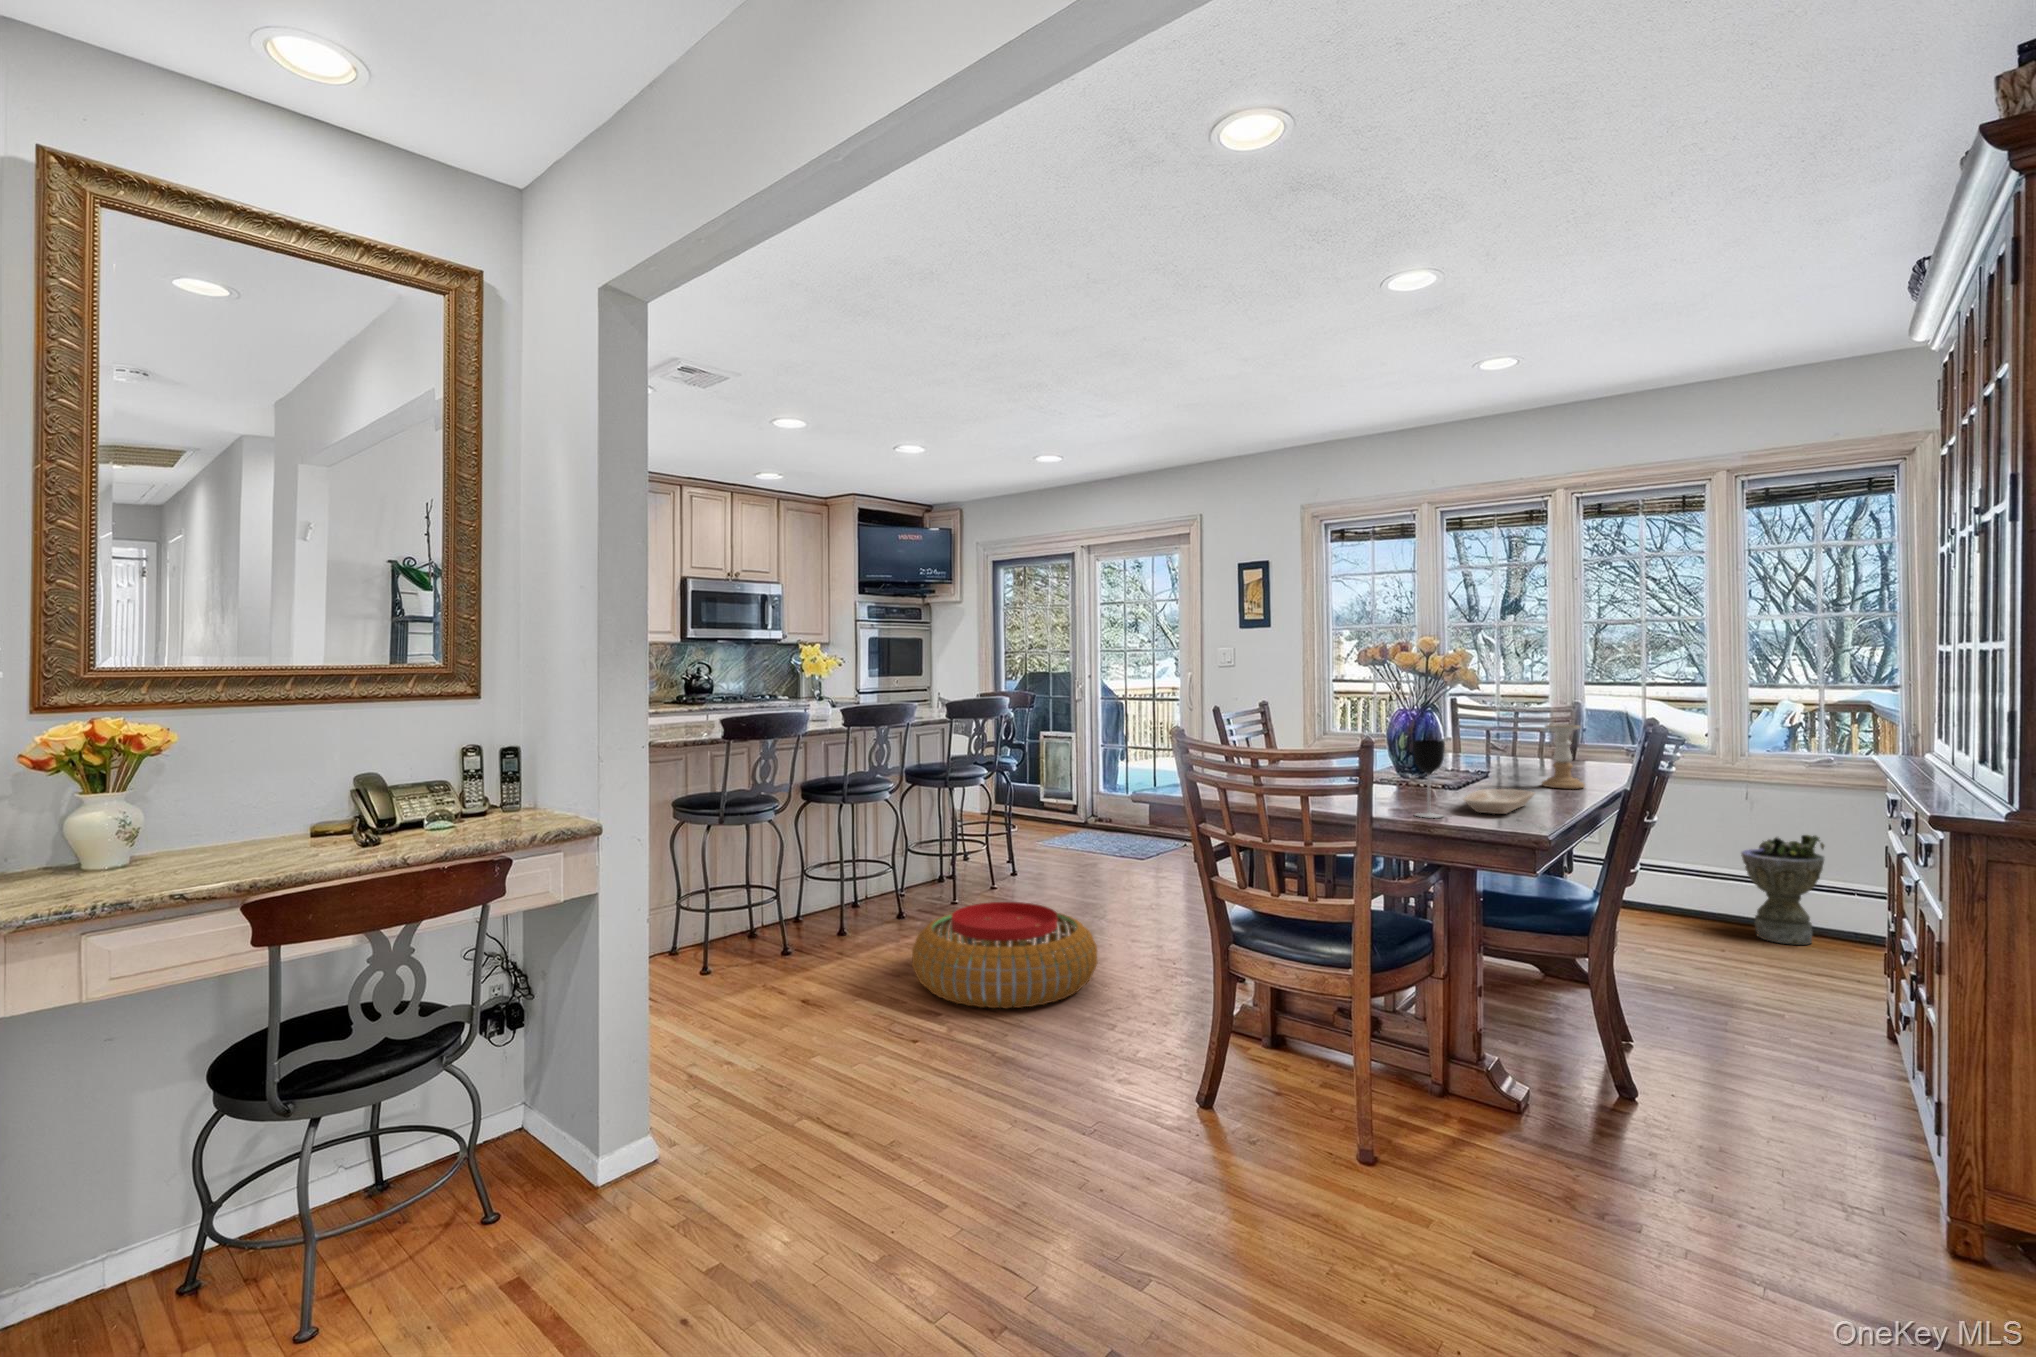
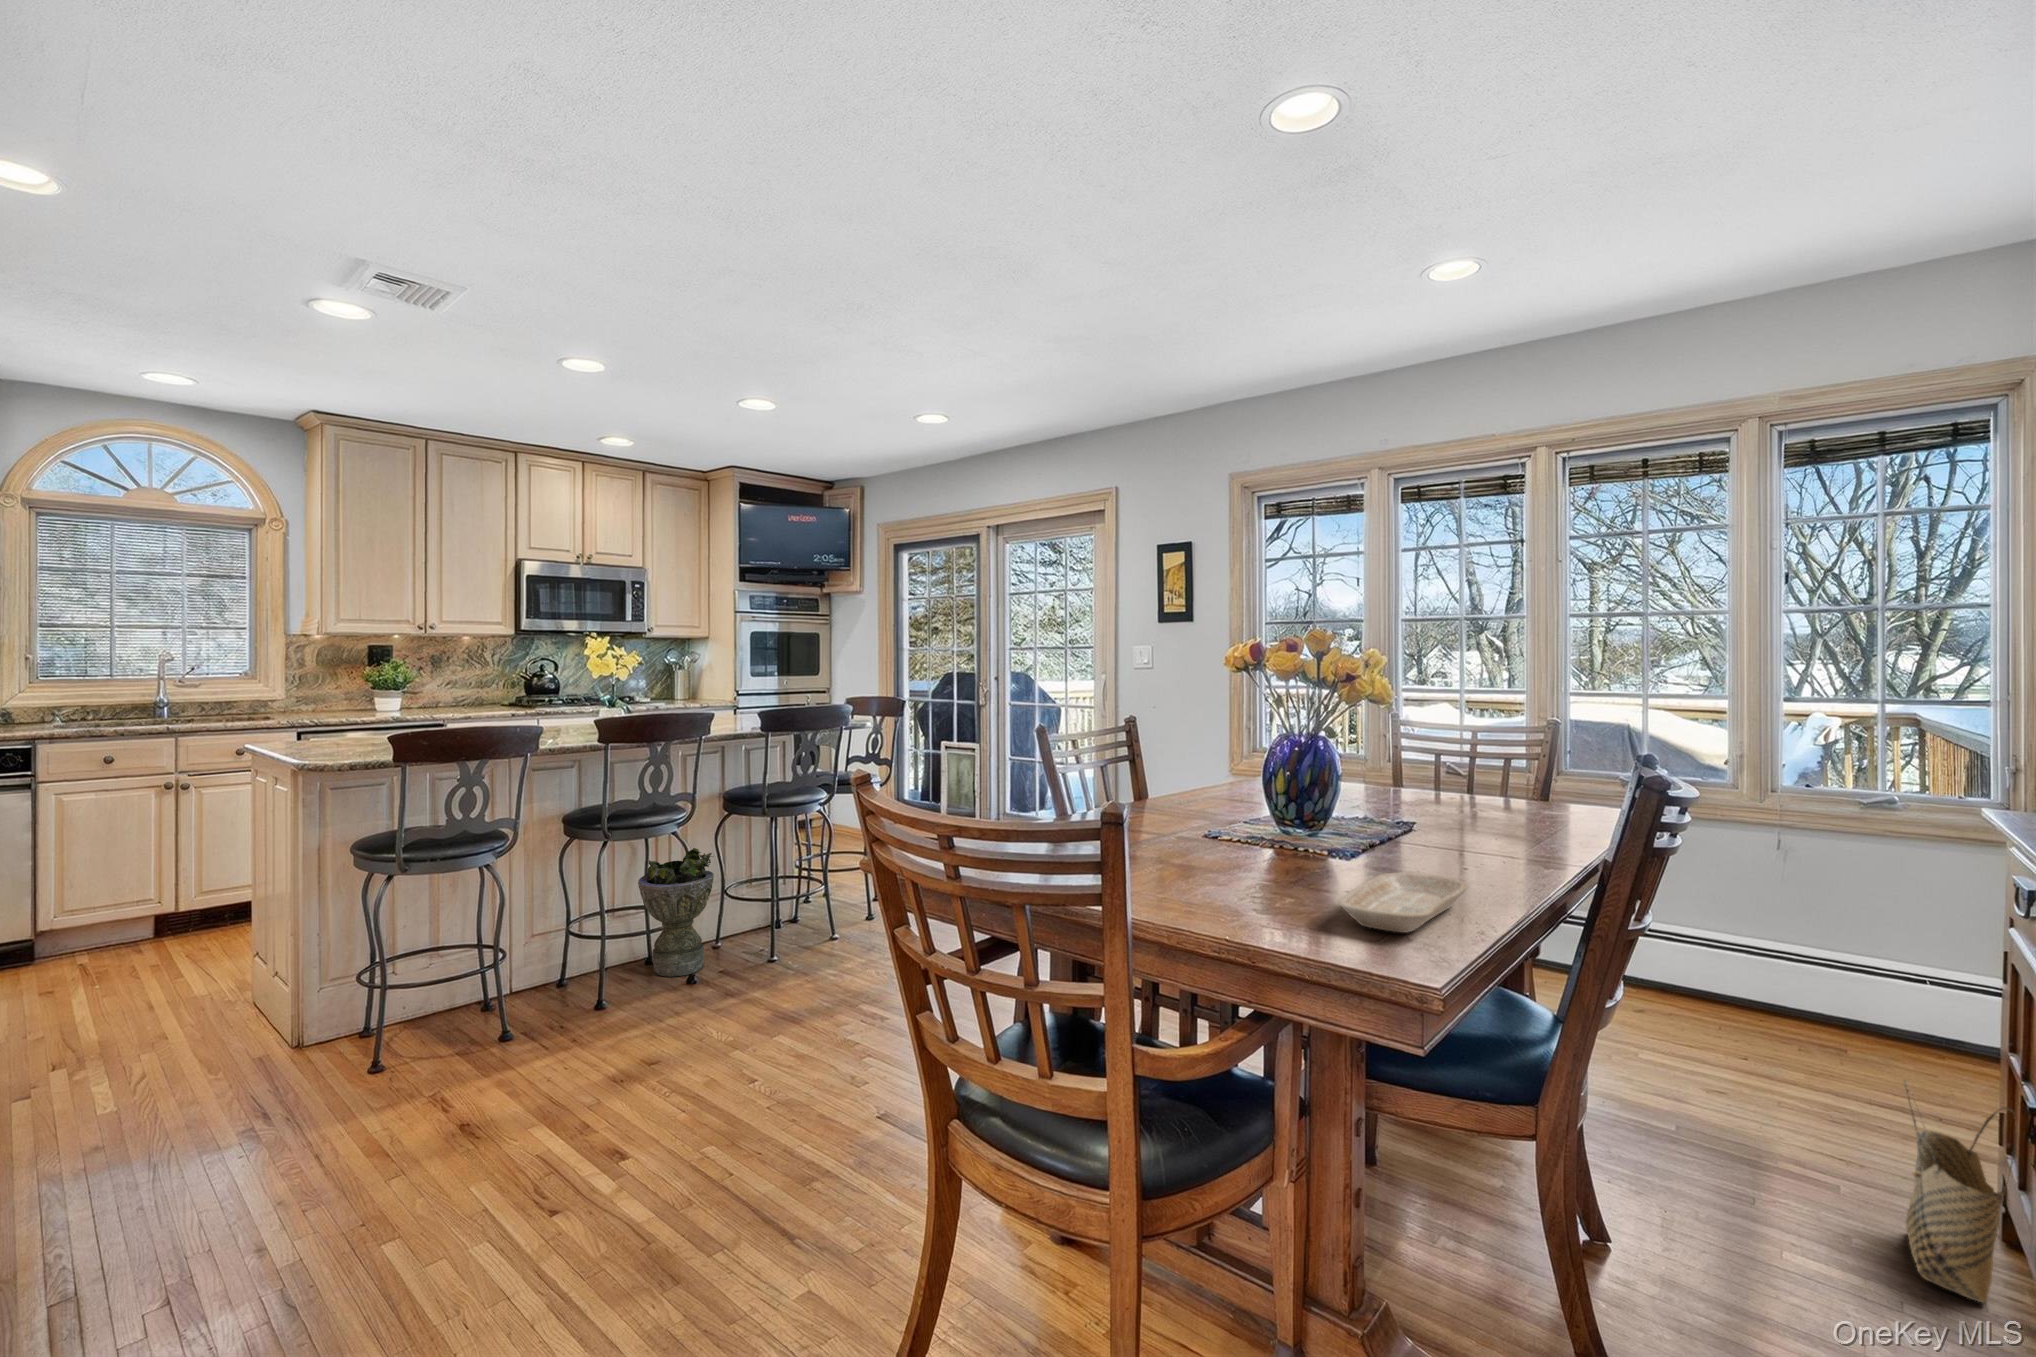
candle holder: present [1542,724,1585,789] -> none [1491,761,1557,863]
wine glass: present [1413,740,1445,818] -> none [1247,800,1302,941]
planter: present [1741,835,1824,945] -> present [638,848,714,977]
pouf: present [912,902,1098,1009] -> none [591,988,867,1168]
woven basket: none [1806,924,1871,1051] -> present [1904,1081,2017,1303]

